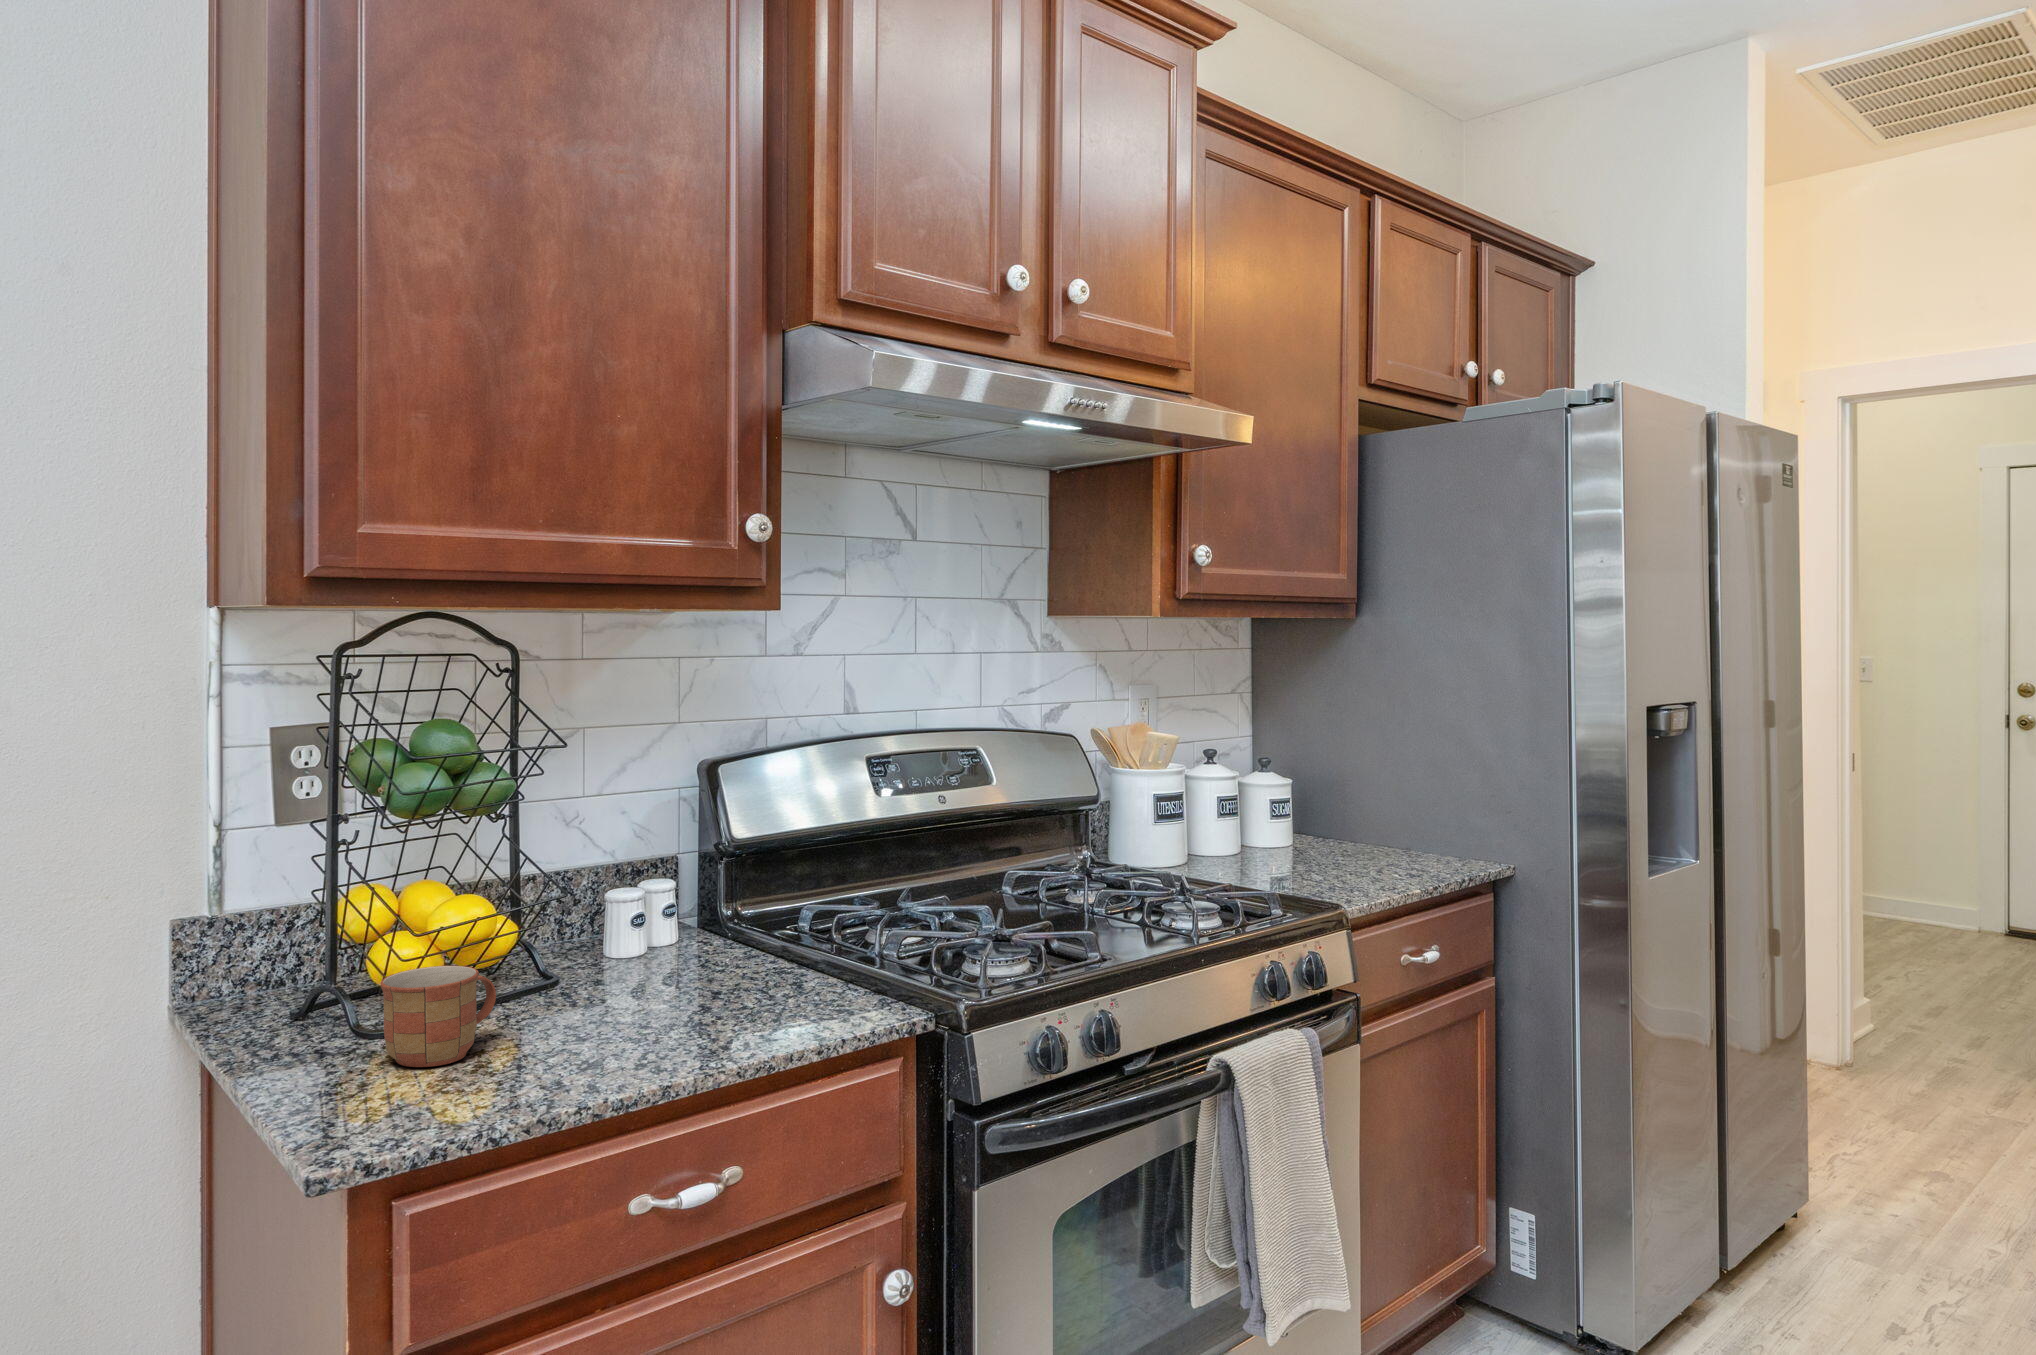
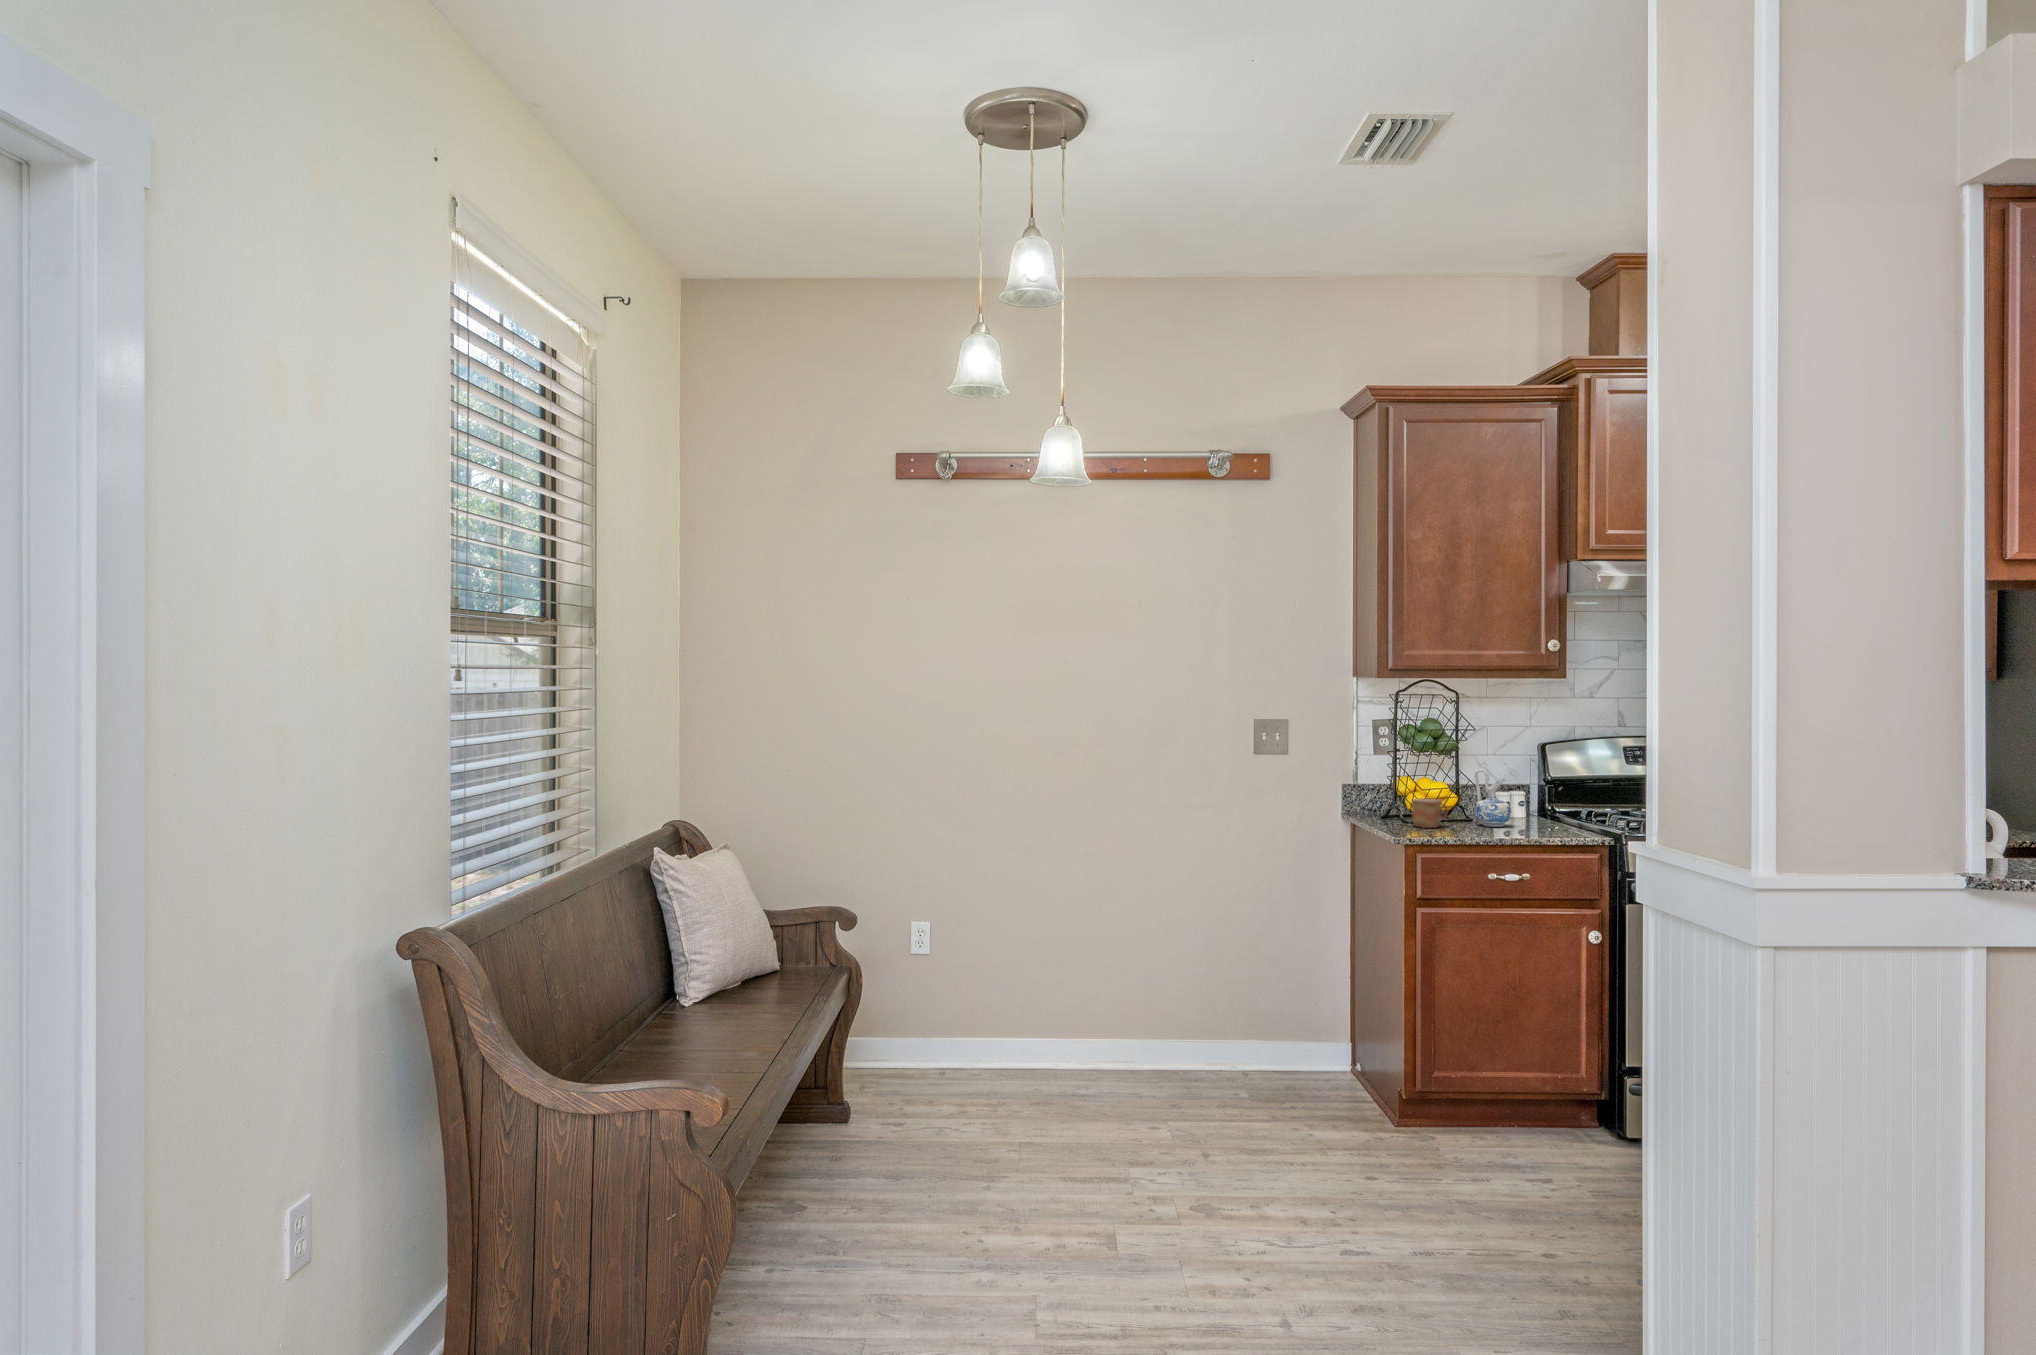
ceramic pitcher: none [568,856,666,1014] -> present [1474,769,1511,827]

